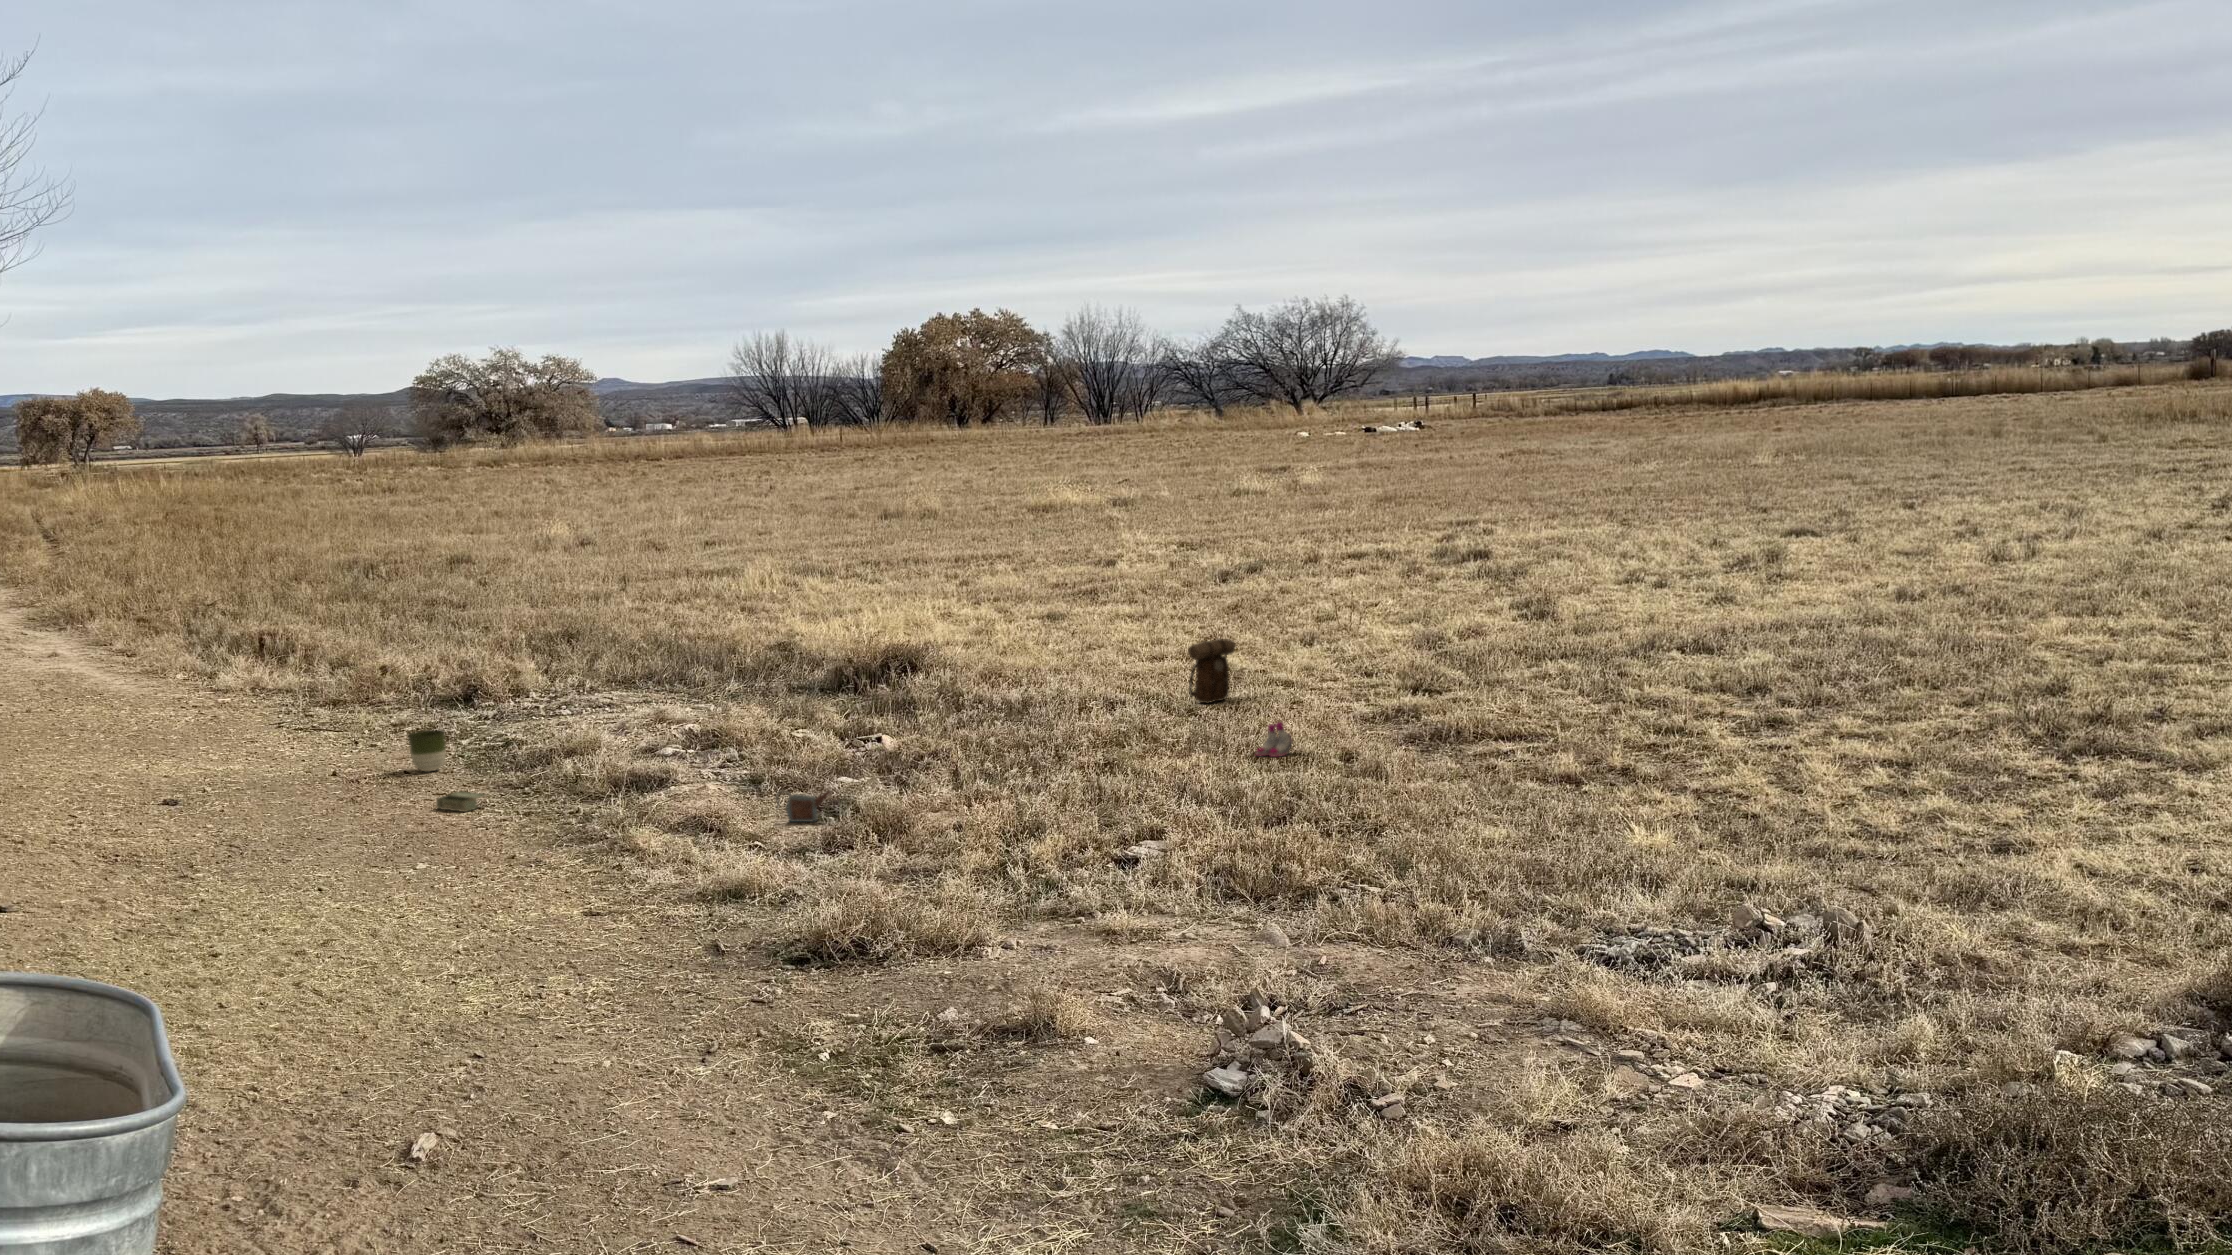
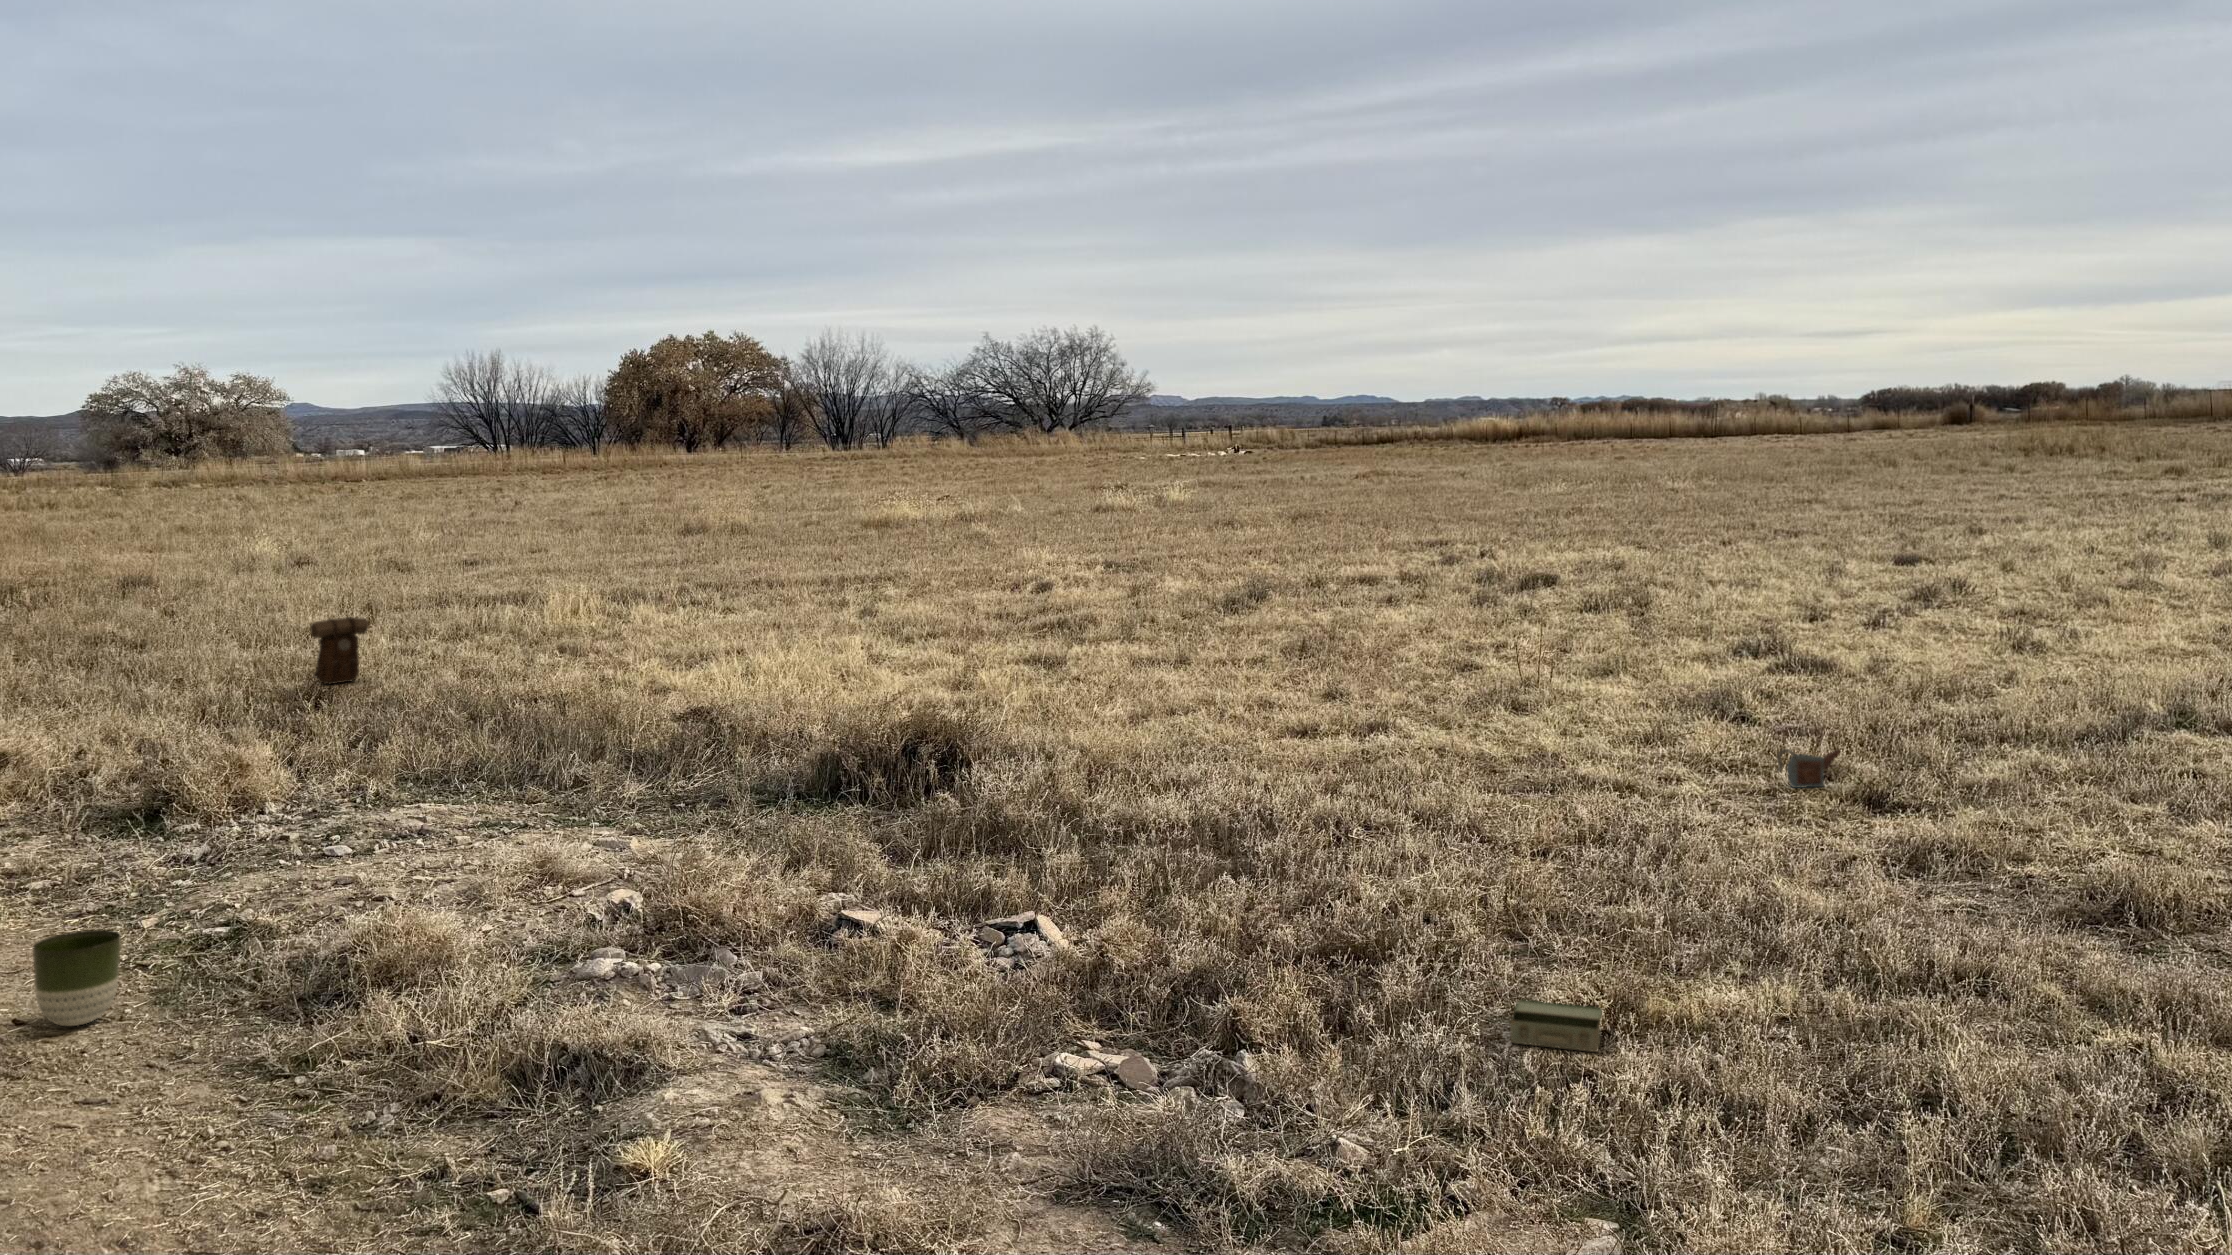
backpack: present [1188,639,1237,703] -> present [310,617,369,684]
boots: present [1256,722,1293,757] -> none [1818,907,1884,978]
watering can: present [776,790,831,822] -> present [1777,749,1840,788]
toolbox: present [436,791,486,812] -> present [1510,999,1602,1052]

